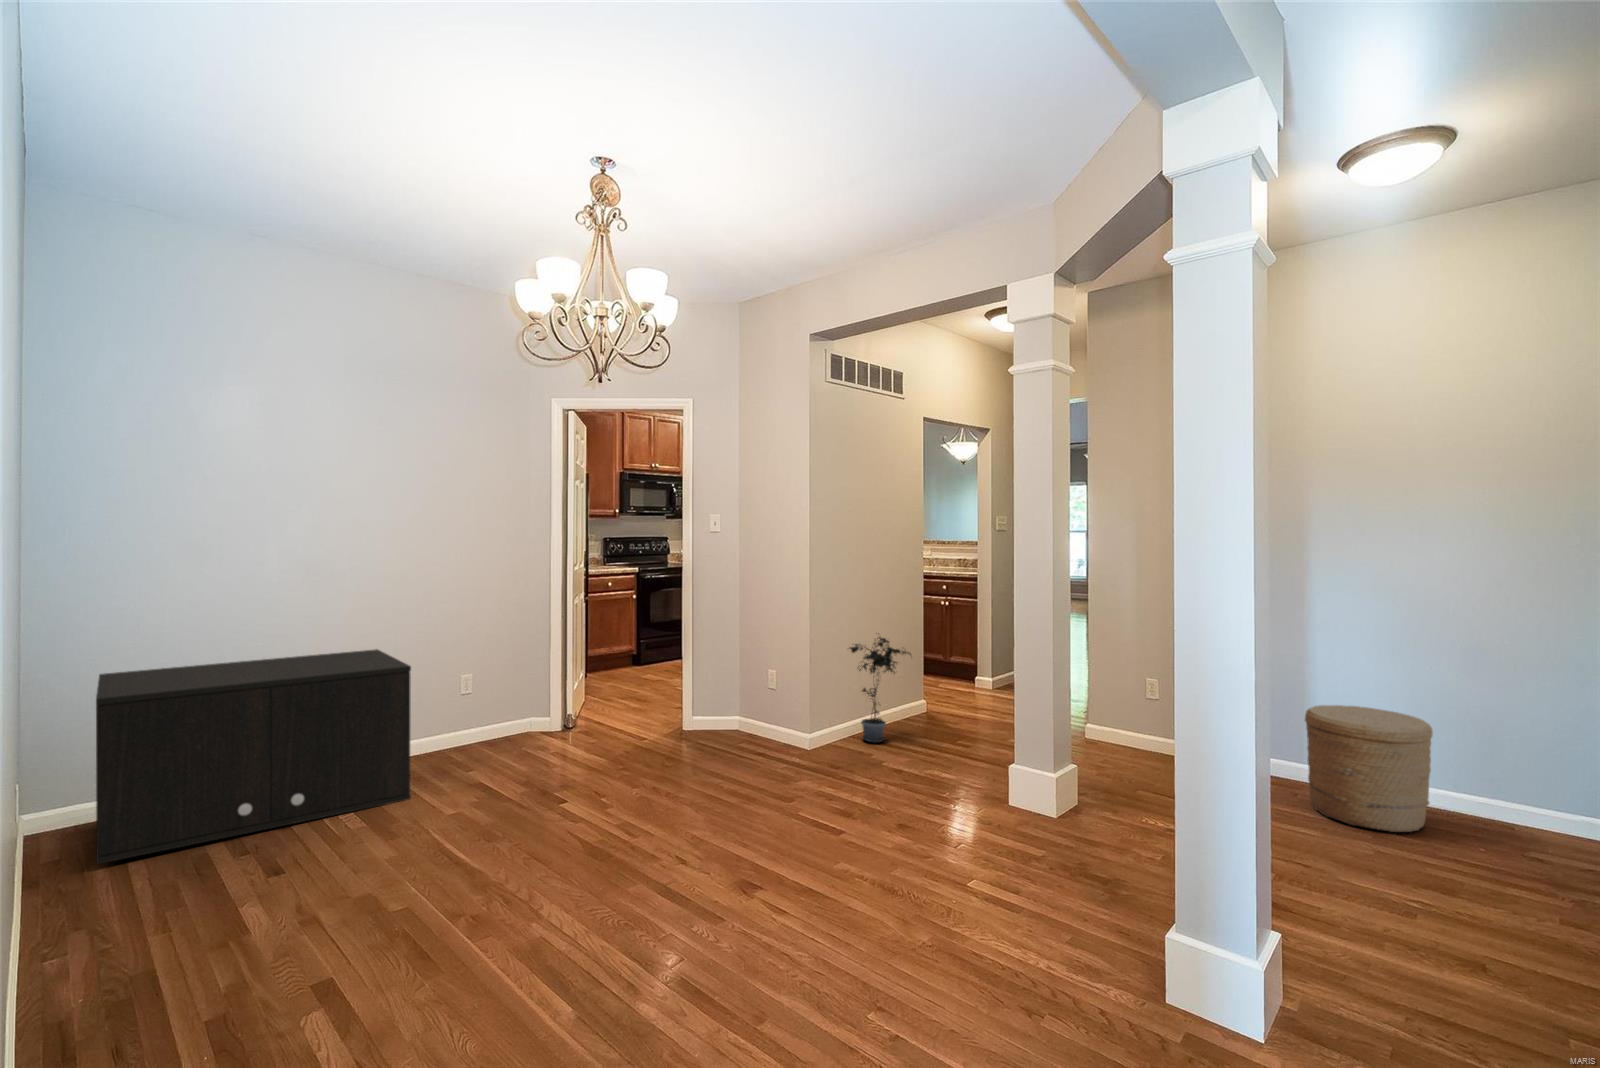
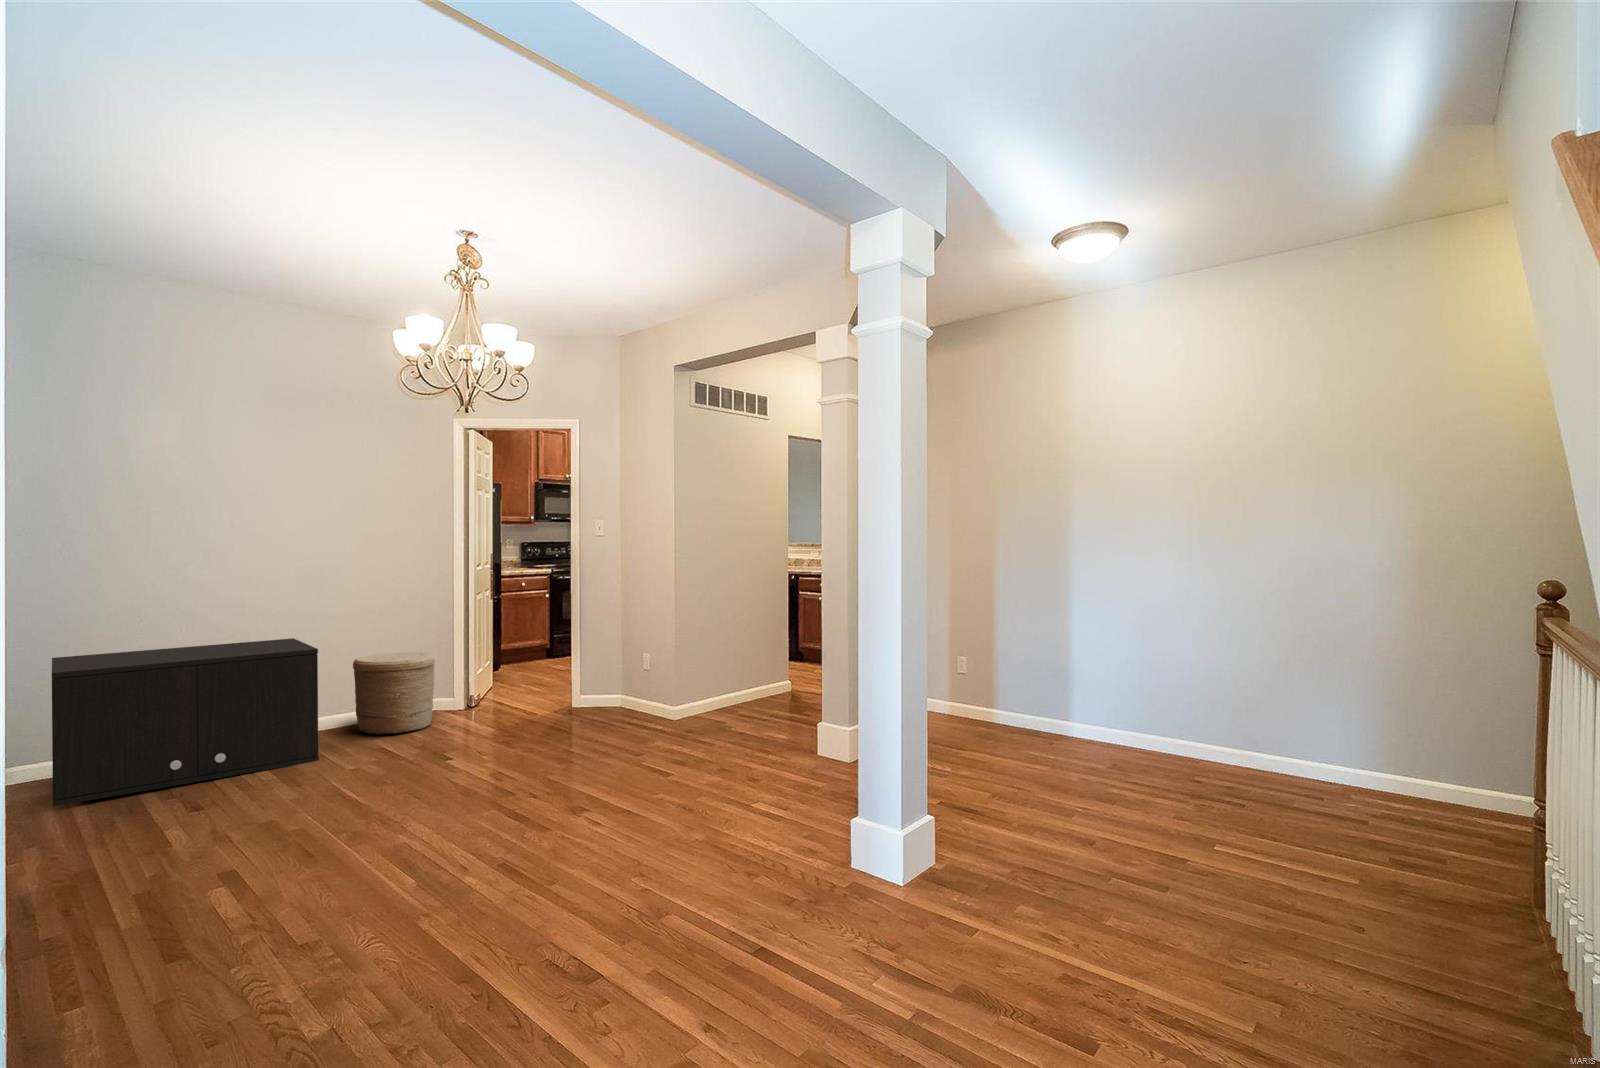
potted plant: present [849,633,911,743] -> none [710,620,762,714]
woven basket: present [1305,705,1433,832] -> present [353,652,435,735]

